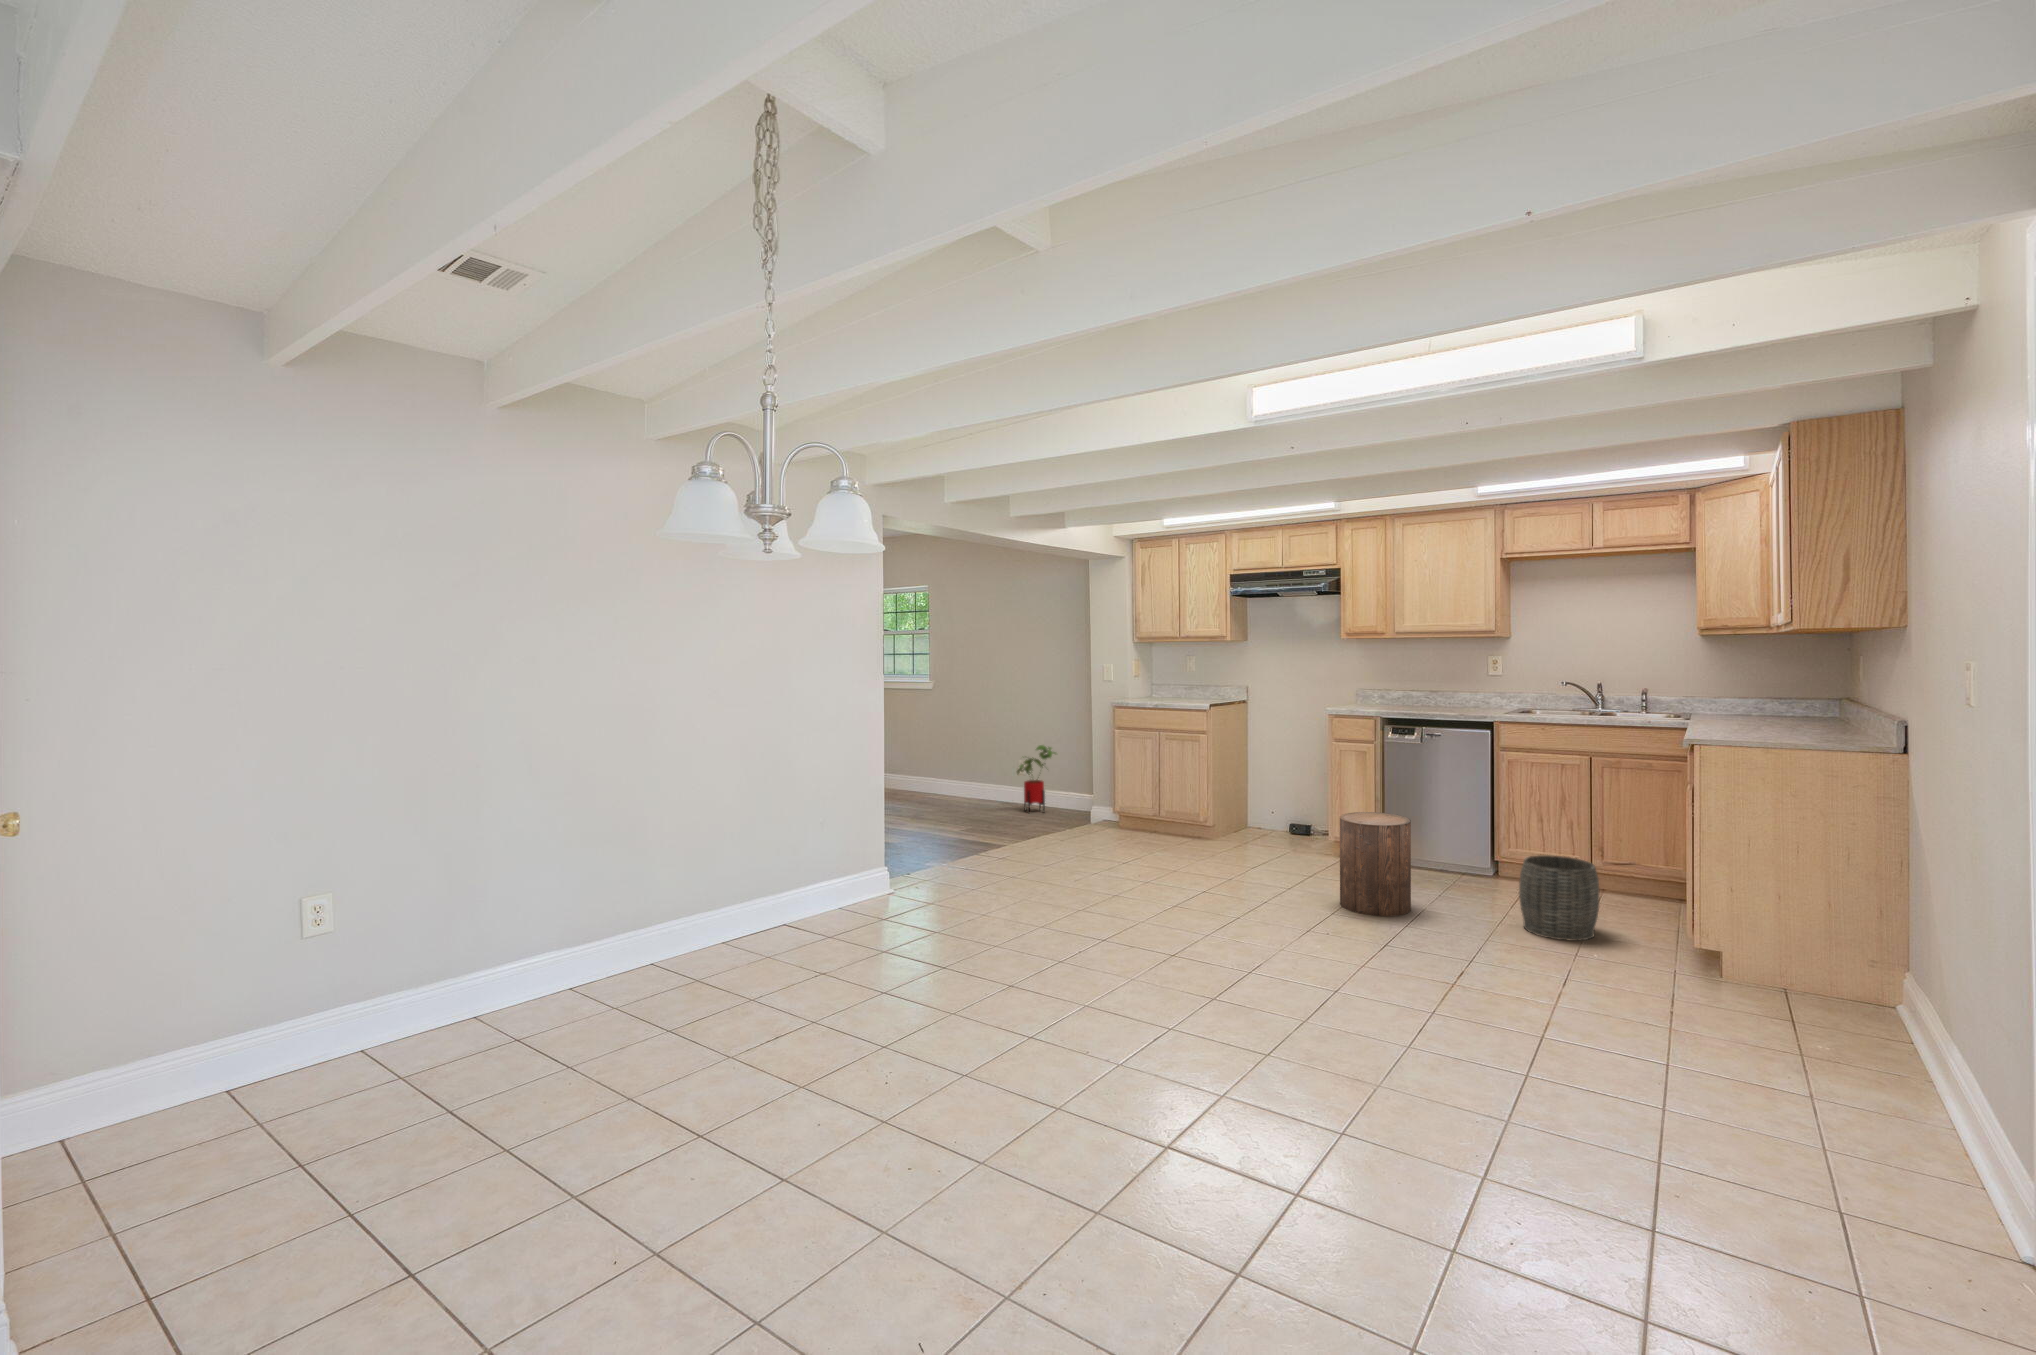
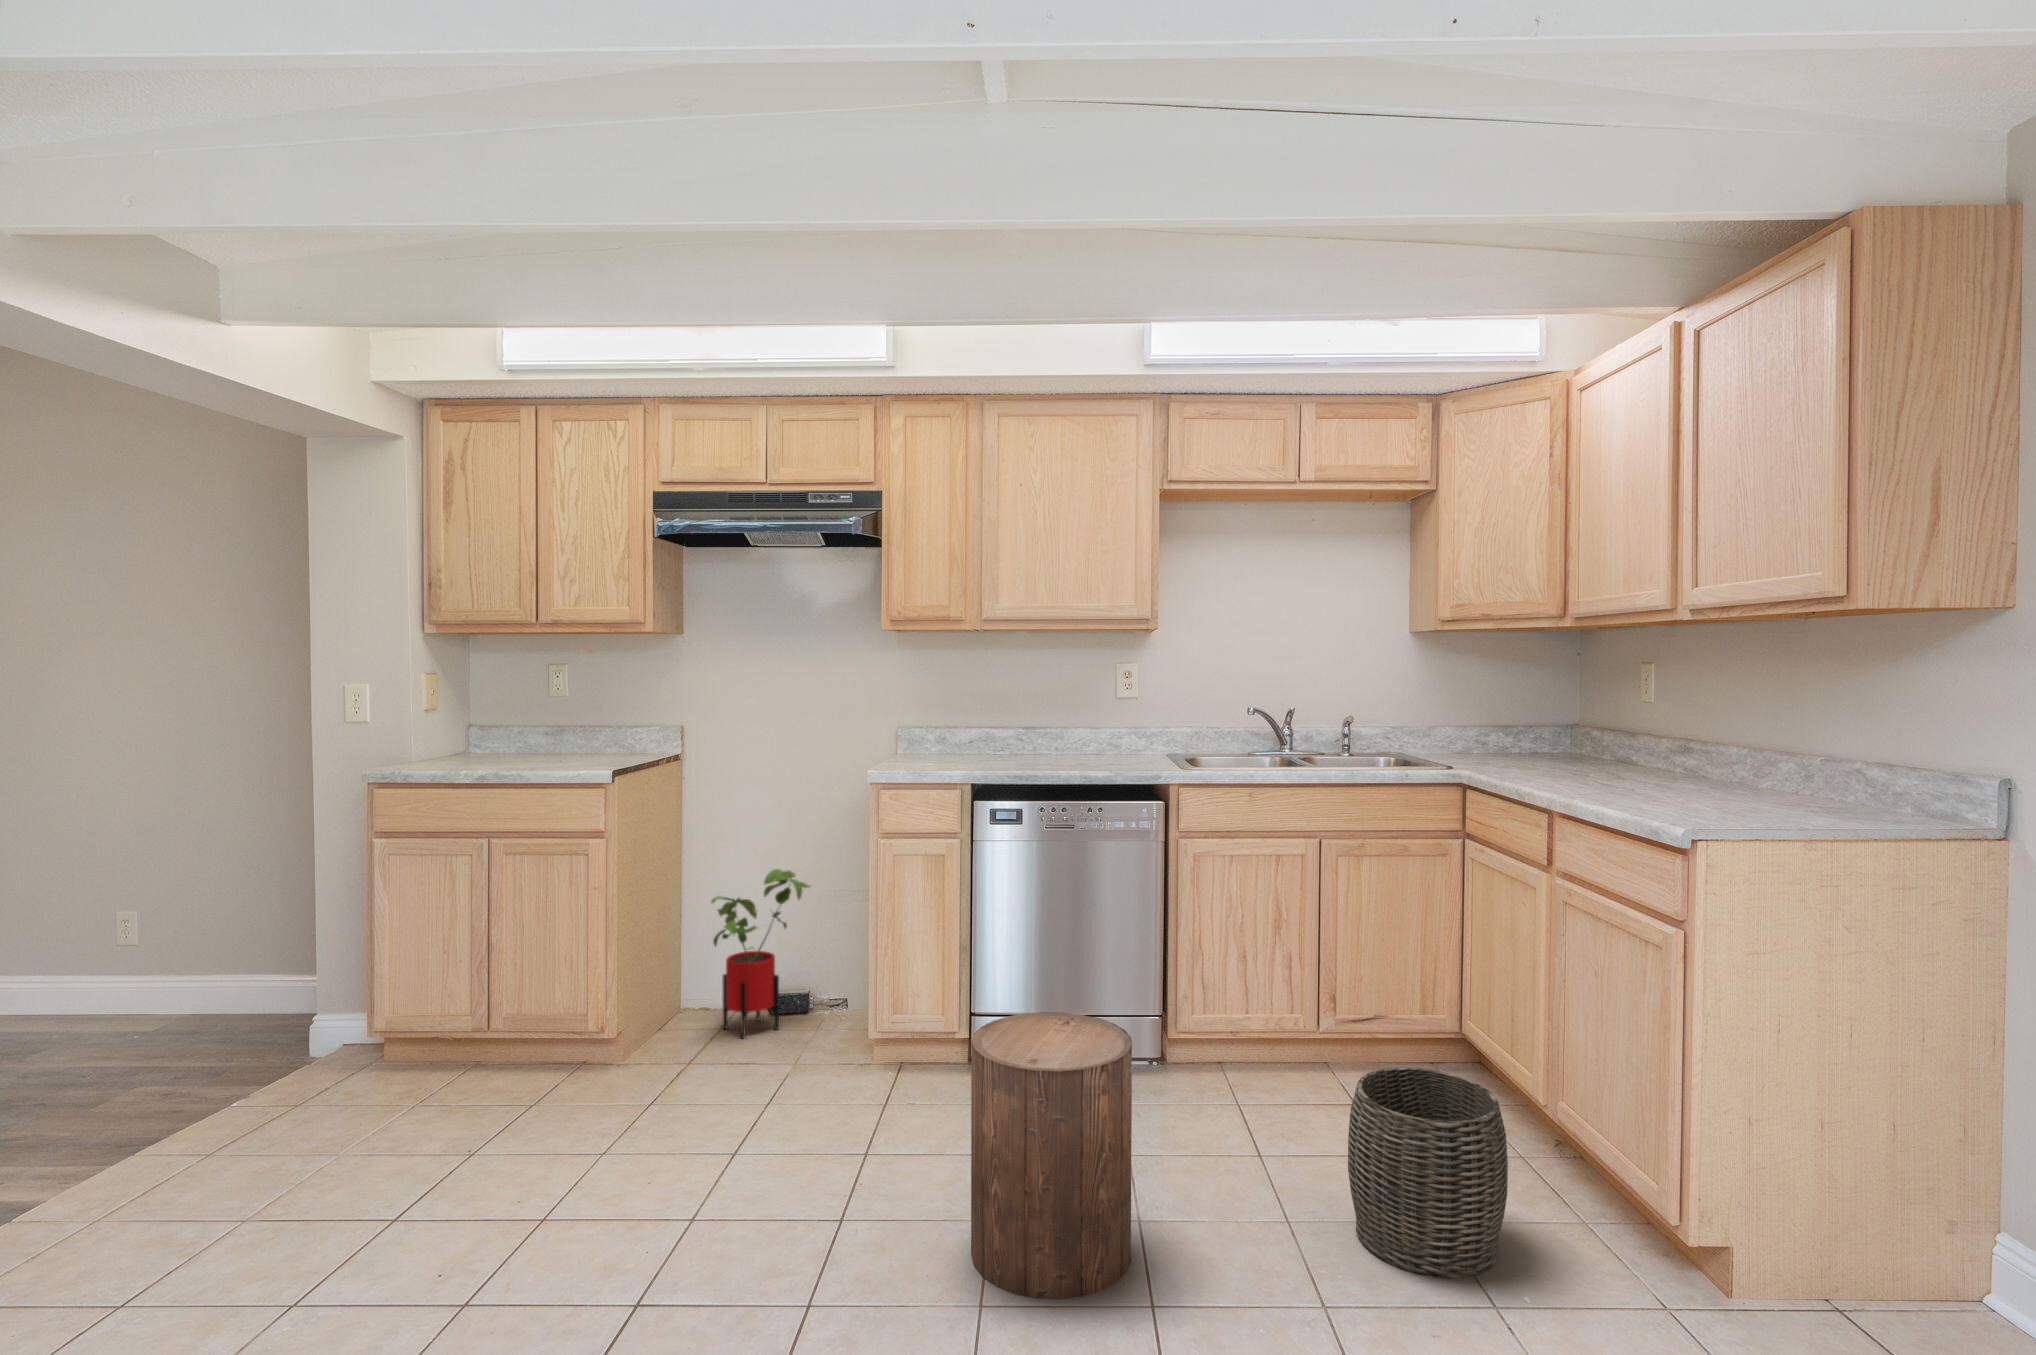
house plant: present [1017,745,1056,812] -> present [711,869,810,1039]

